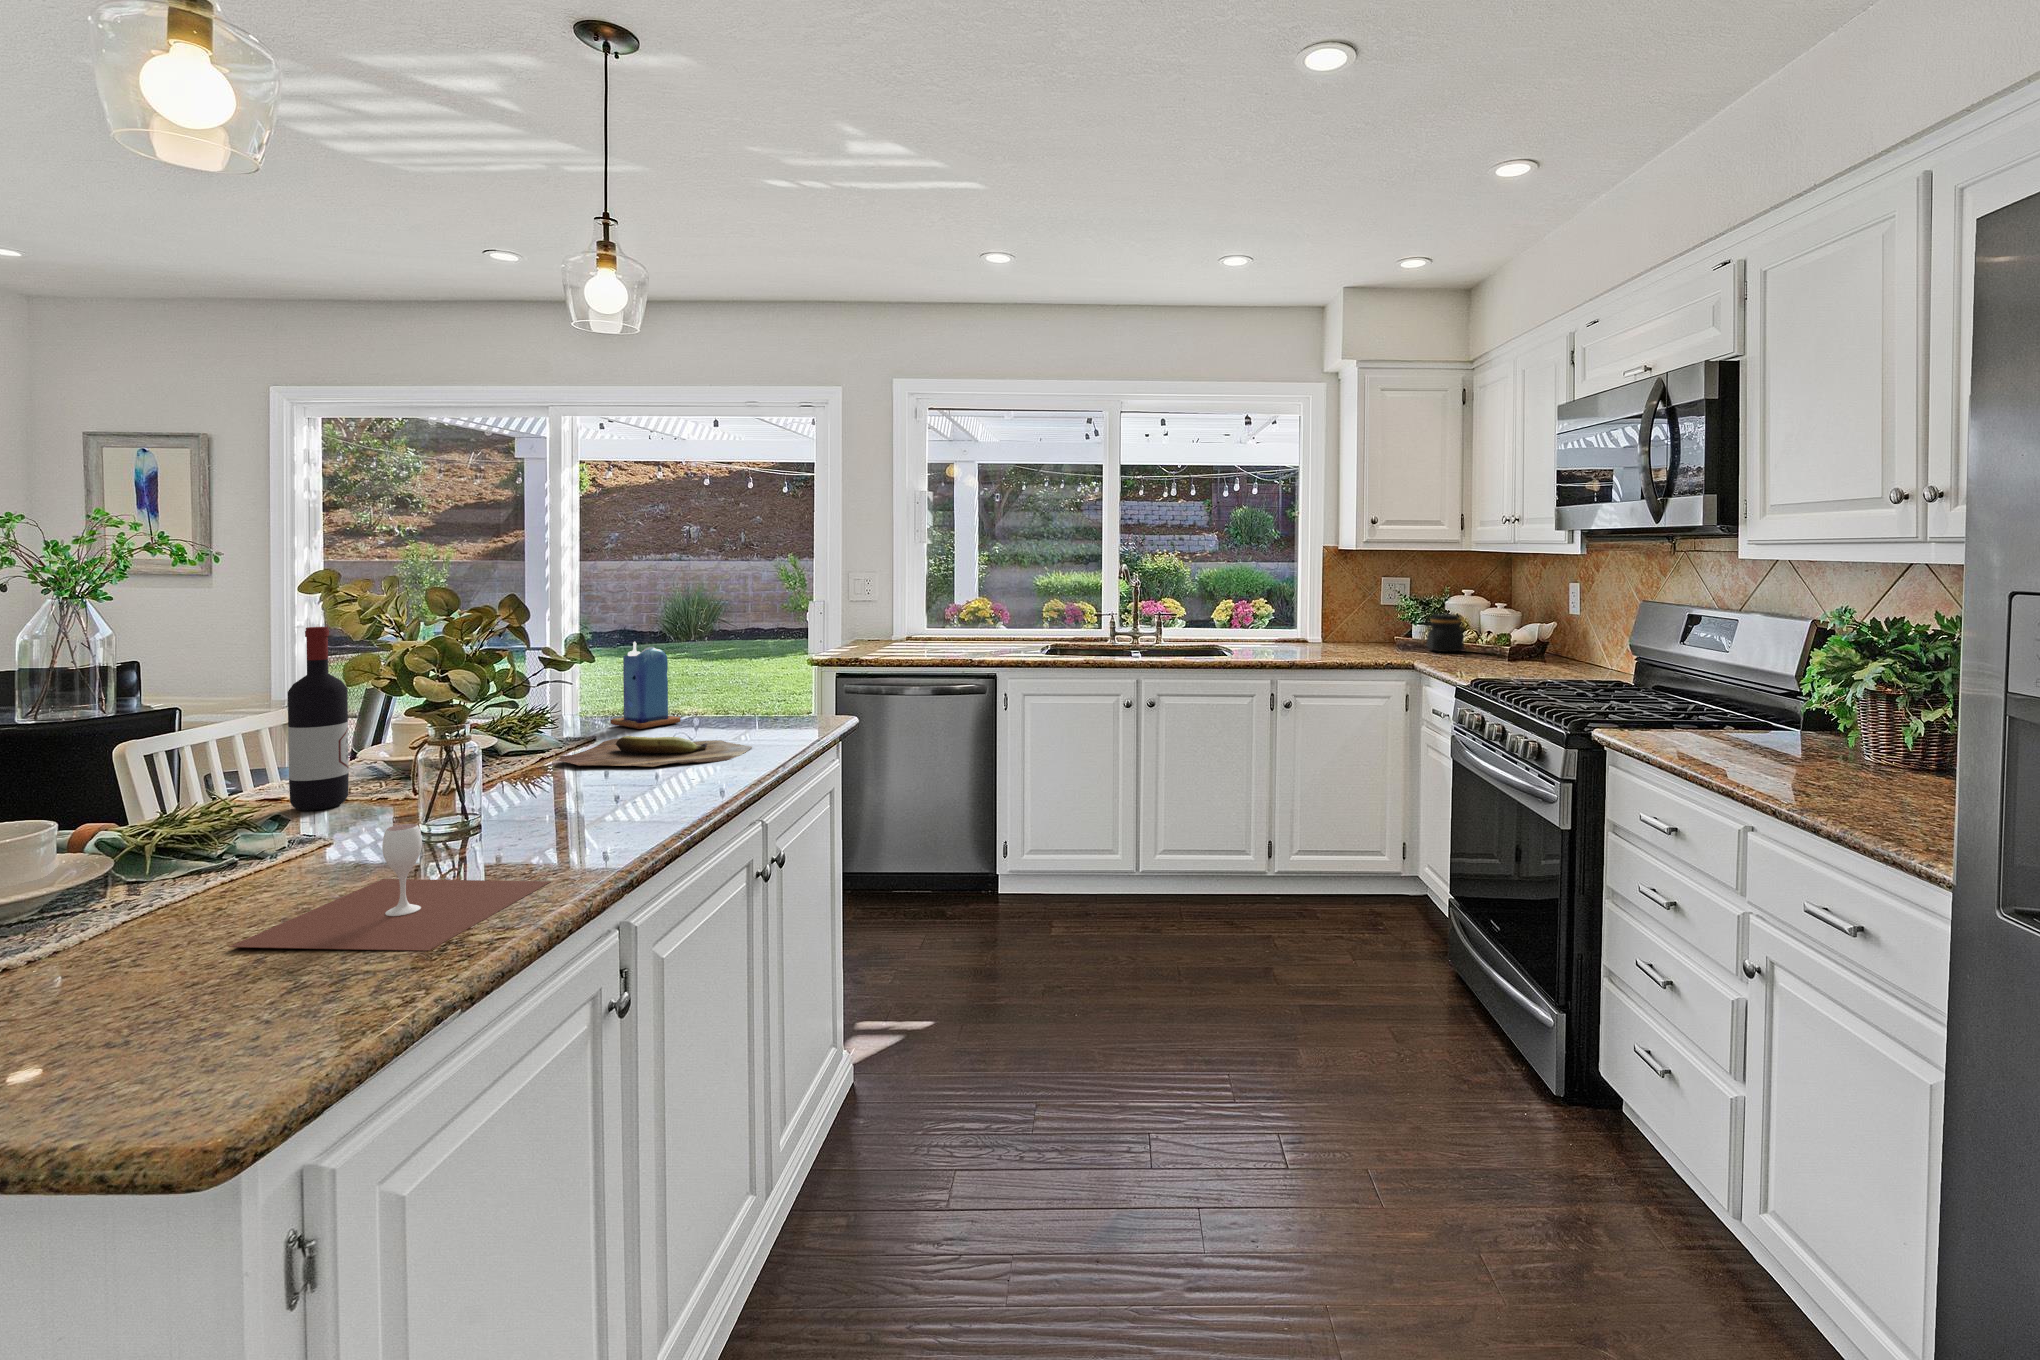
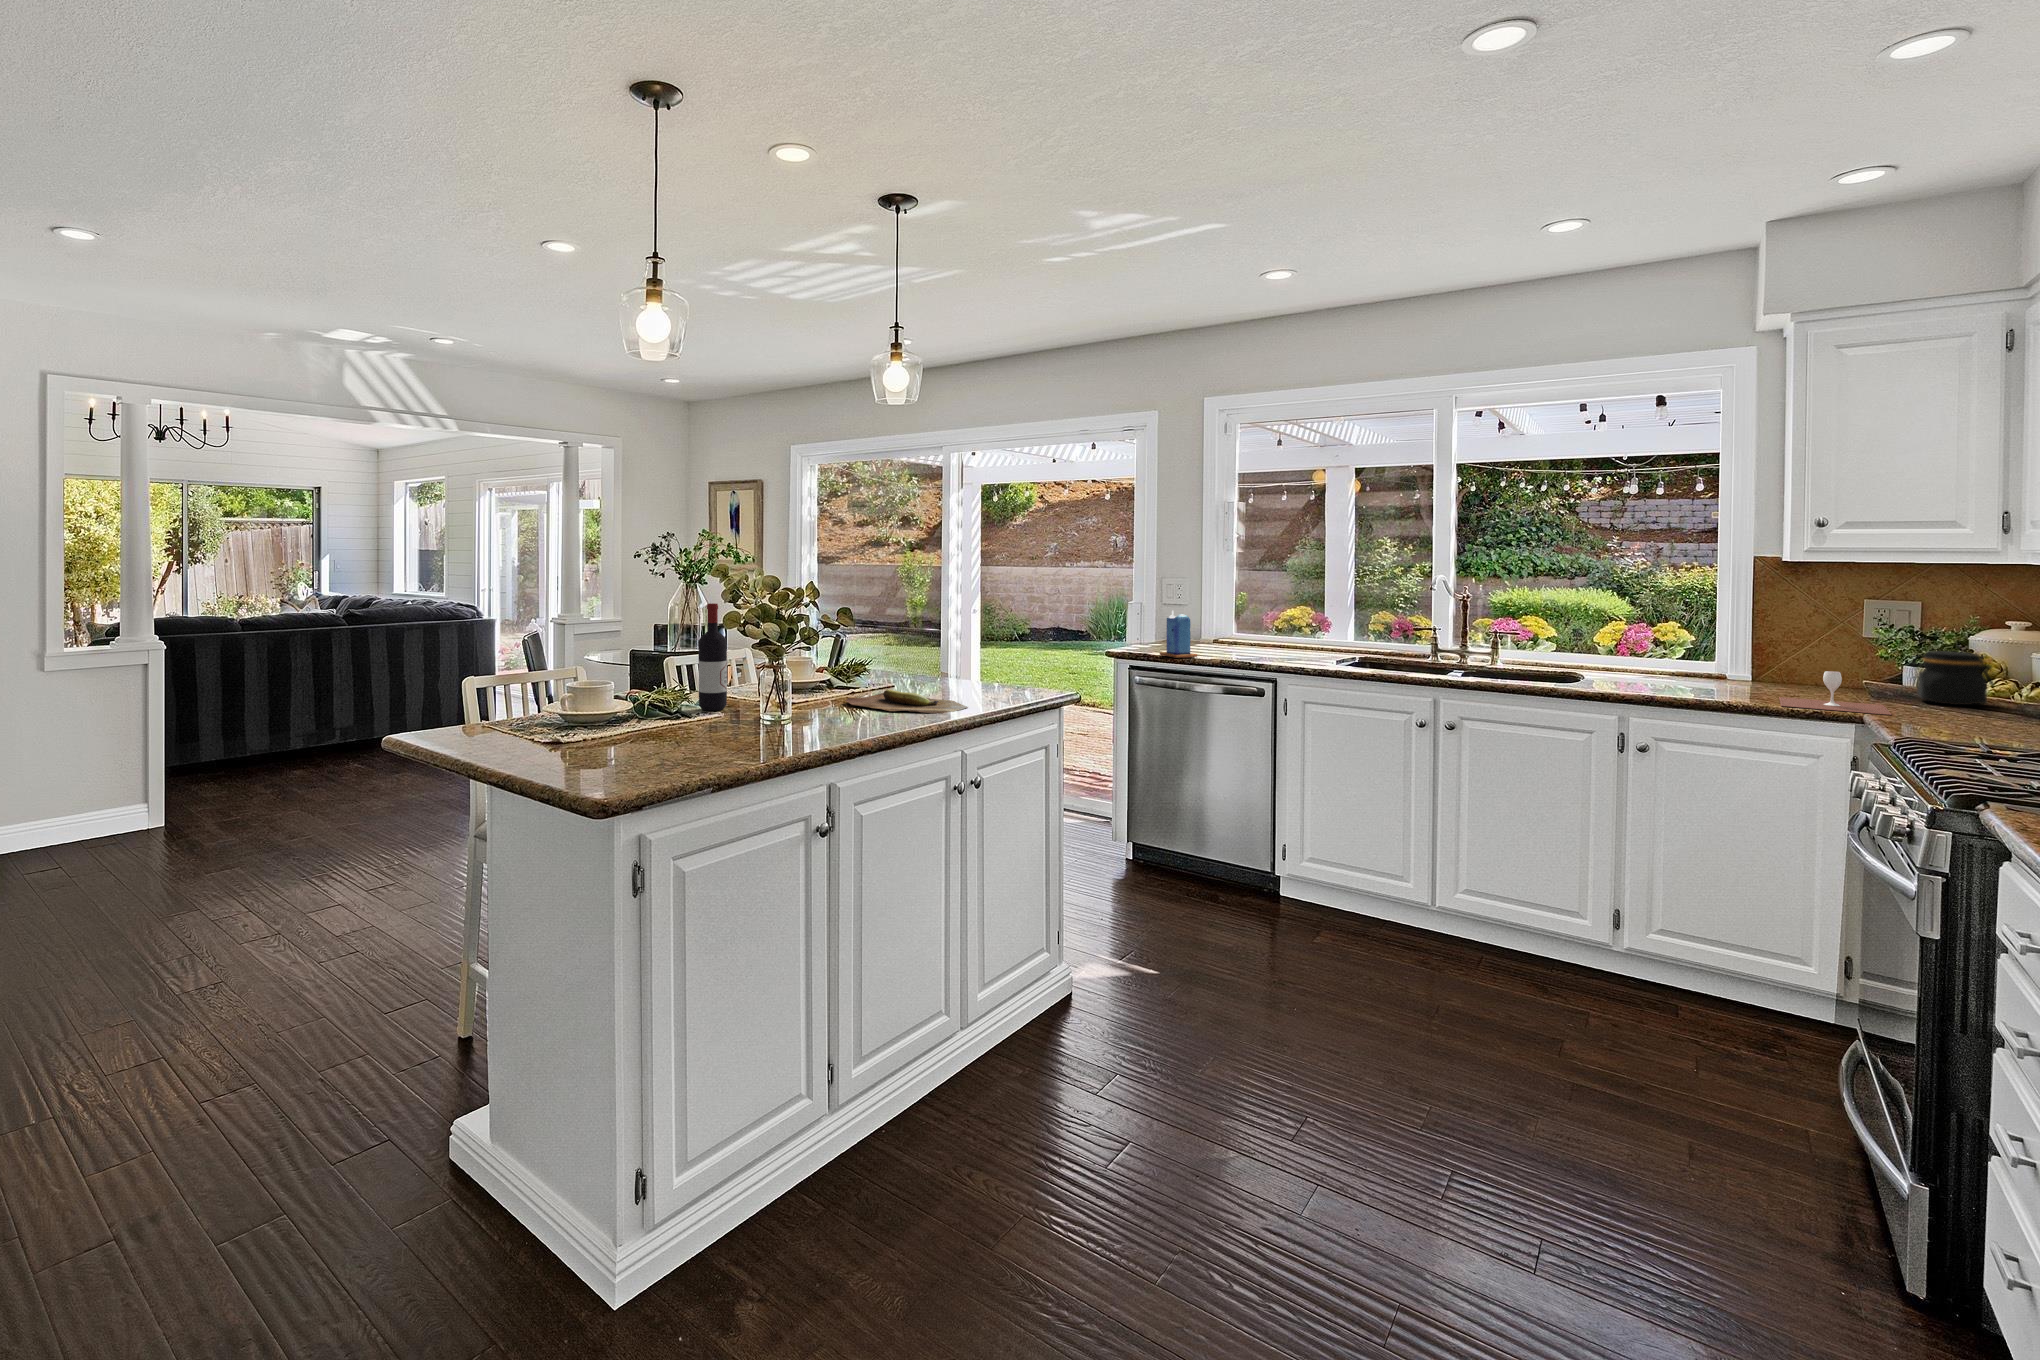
candle: present [611,642,680,729] -> present [1160,611,1197,658]
wine glass: present [229,824,550,951] -> present [1779,671,1891,715]

